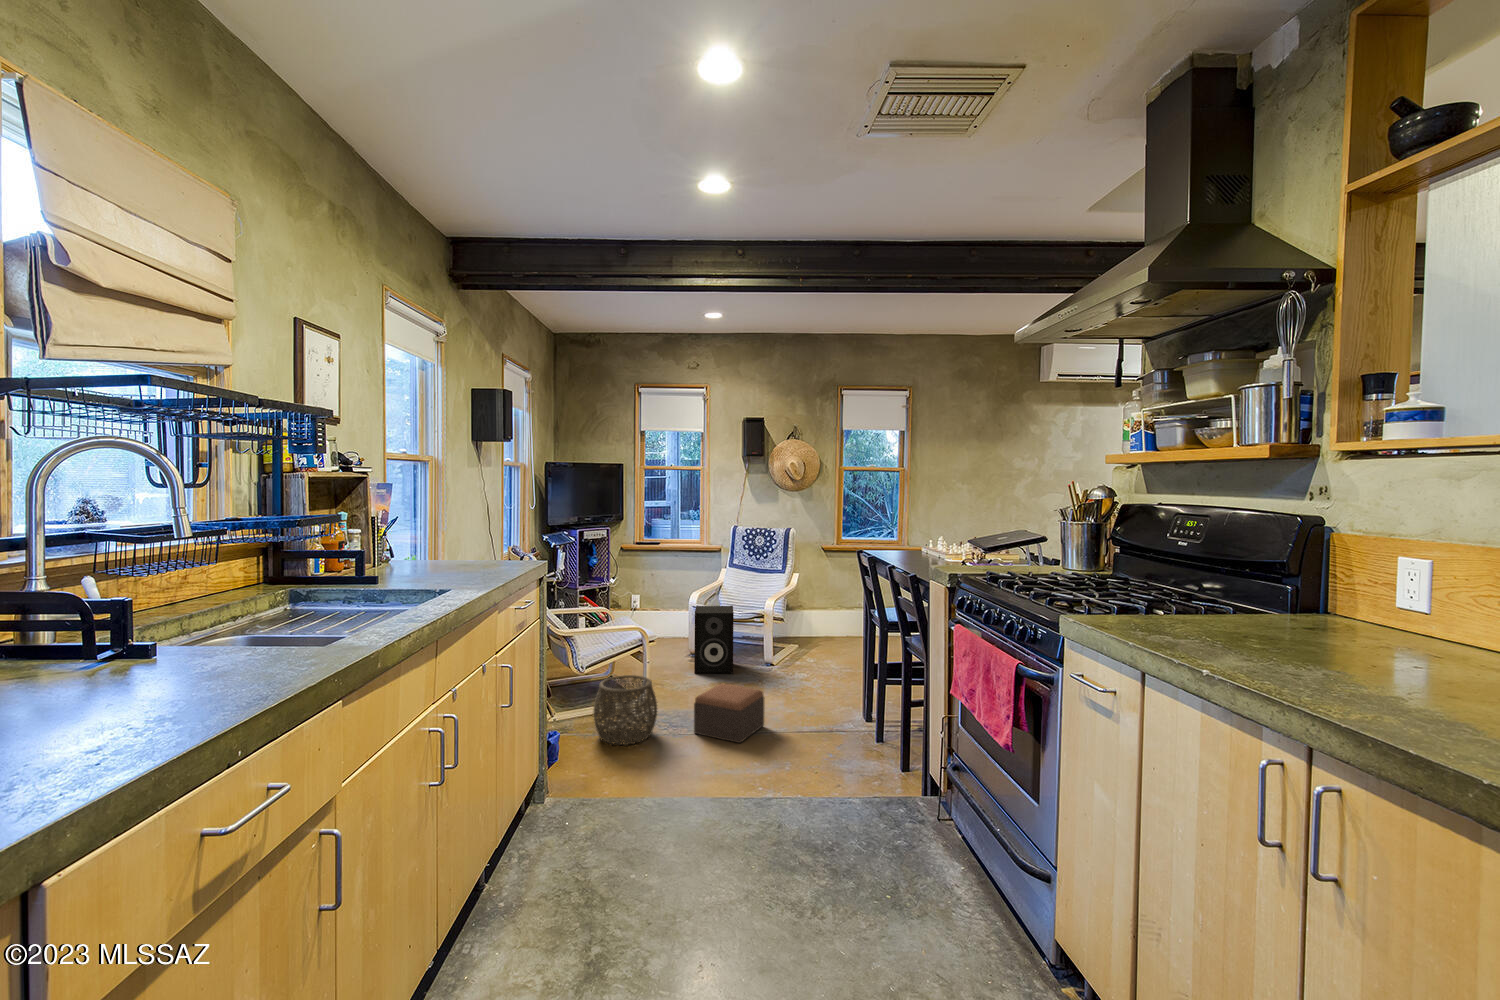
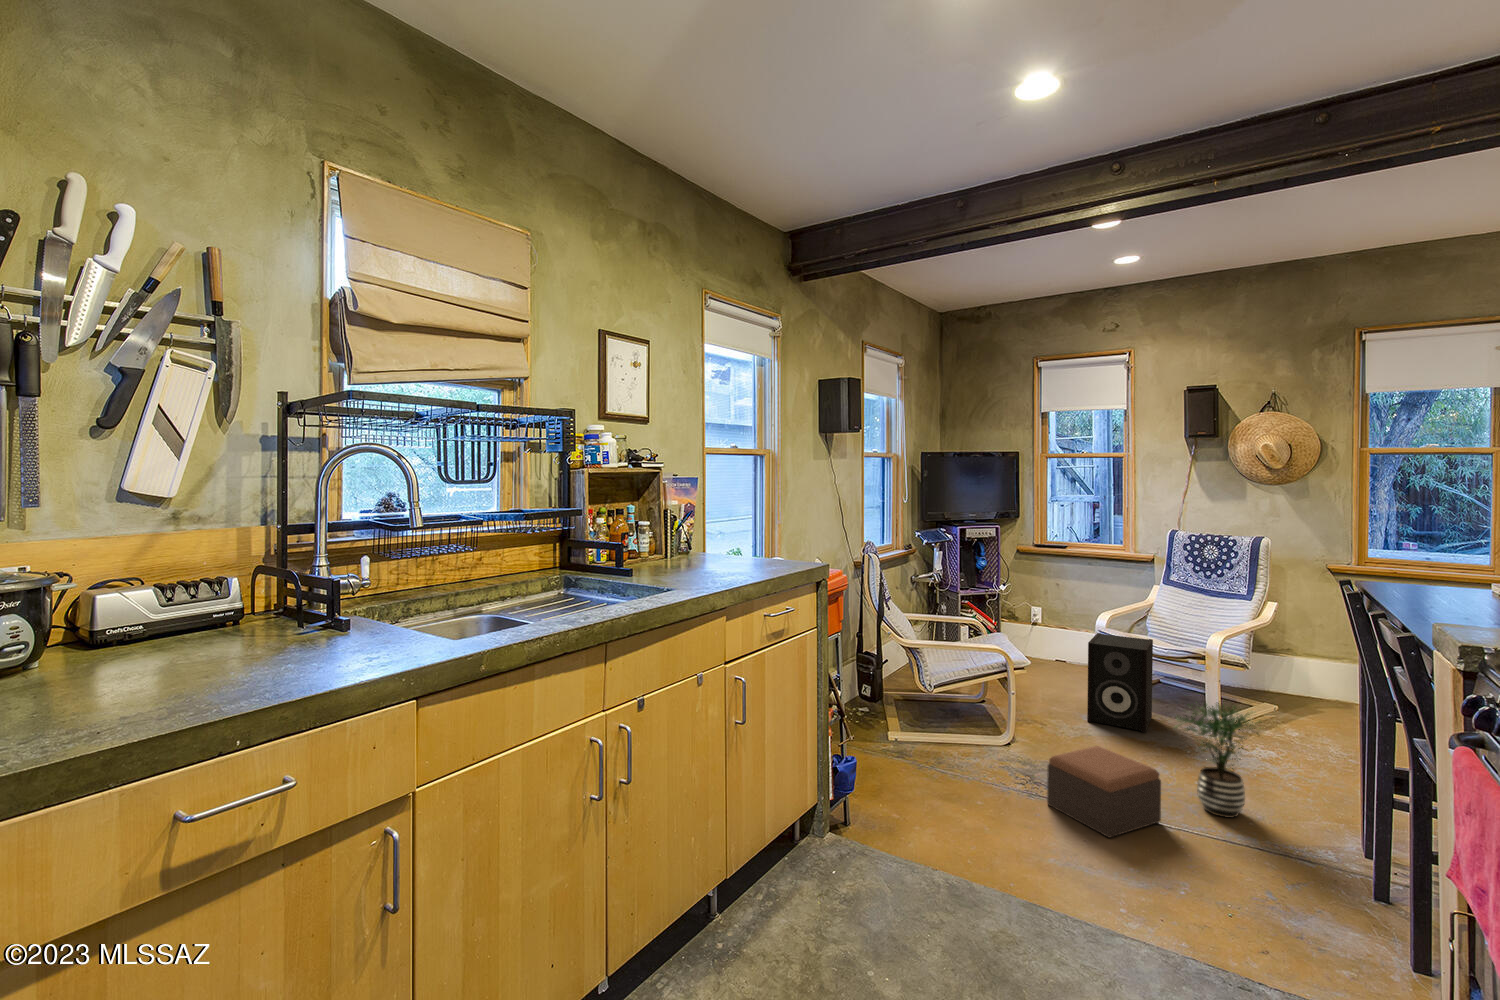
potted plant: none [764,637,817,714] -> present [1176,702,1262,818]
woven basket: present [593,675,657,745] -> none [916,708,997,798]

